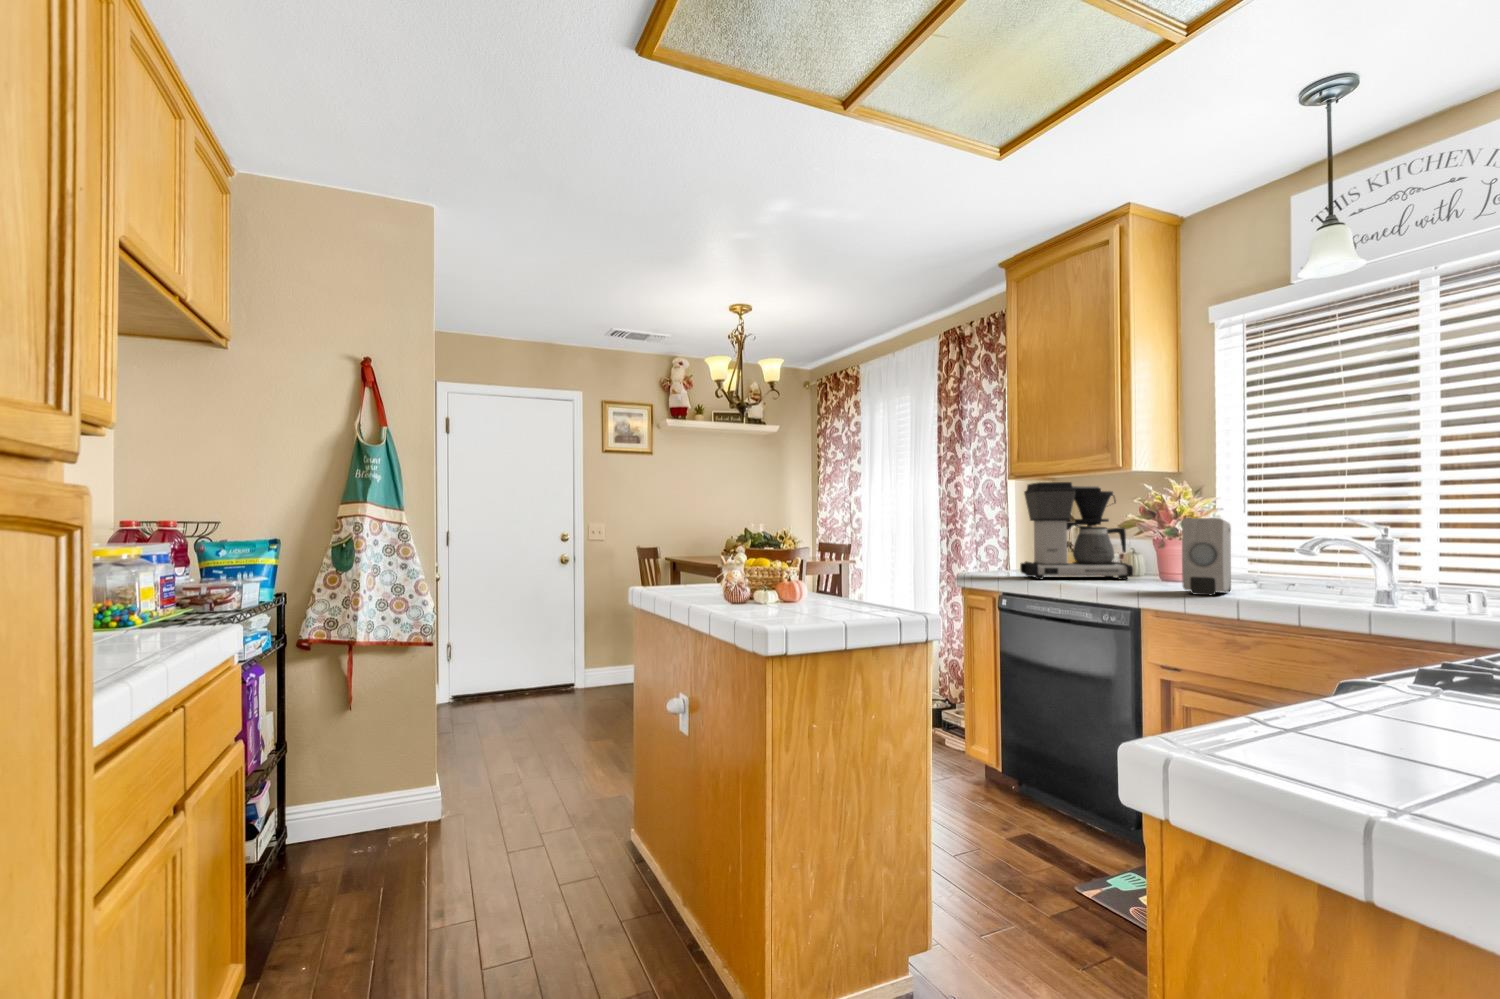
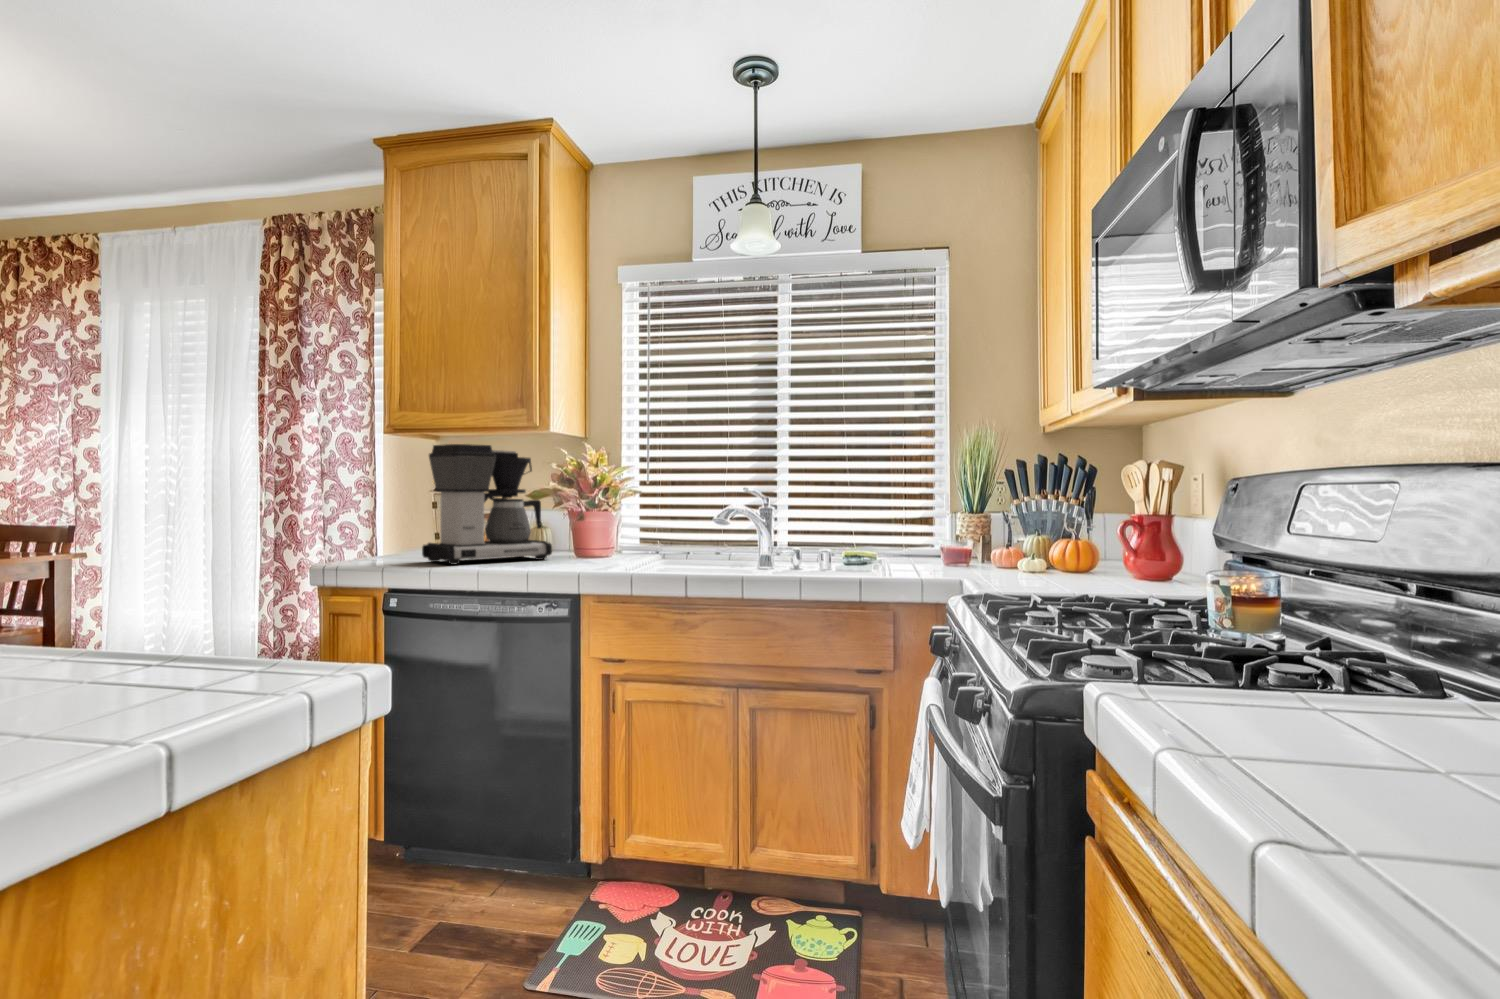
soap dispenser: present [1182,518,1231,595] -> none [629,492,667,572]

